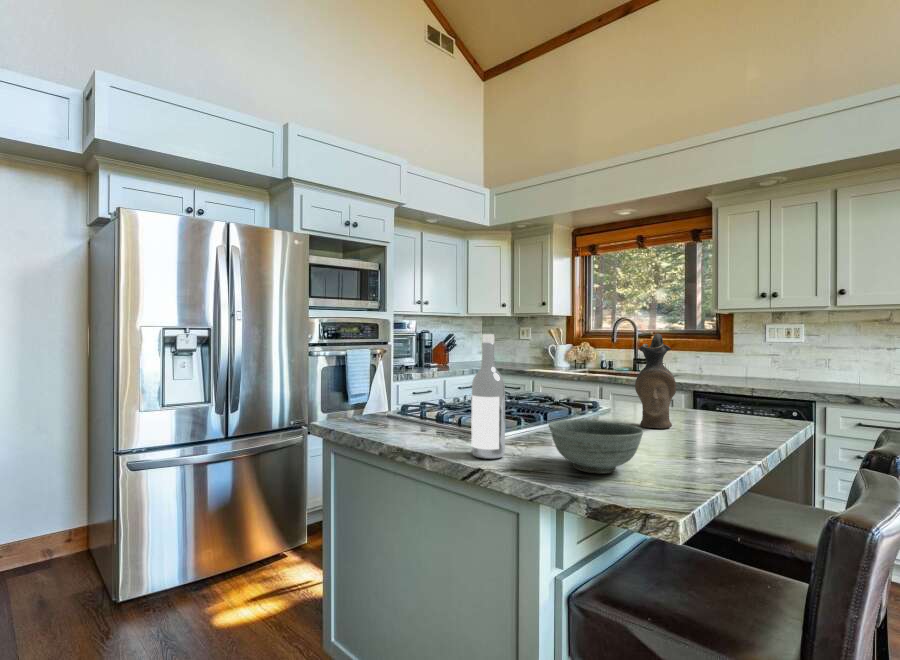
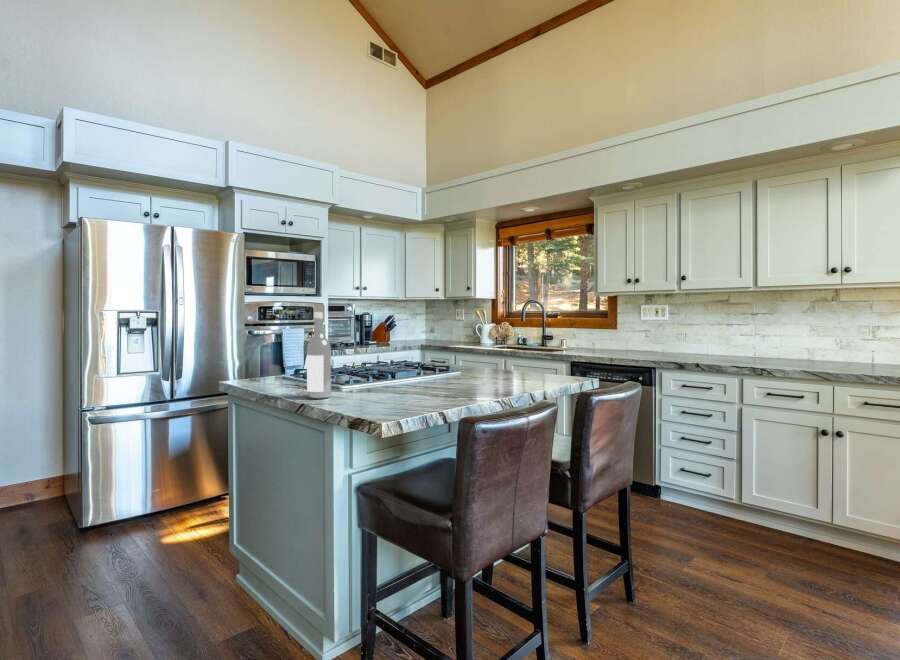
ceramic pitcher: present [635,334,676,428] -> none [458,312,486,382]
bowl: present [549,420,644,473] -> none [350,372,413,405]

